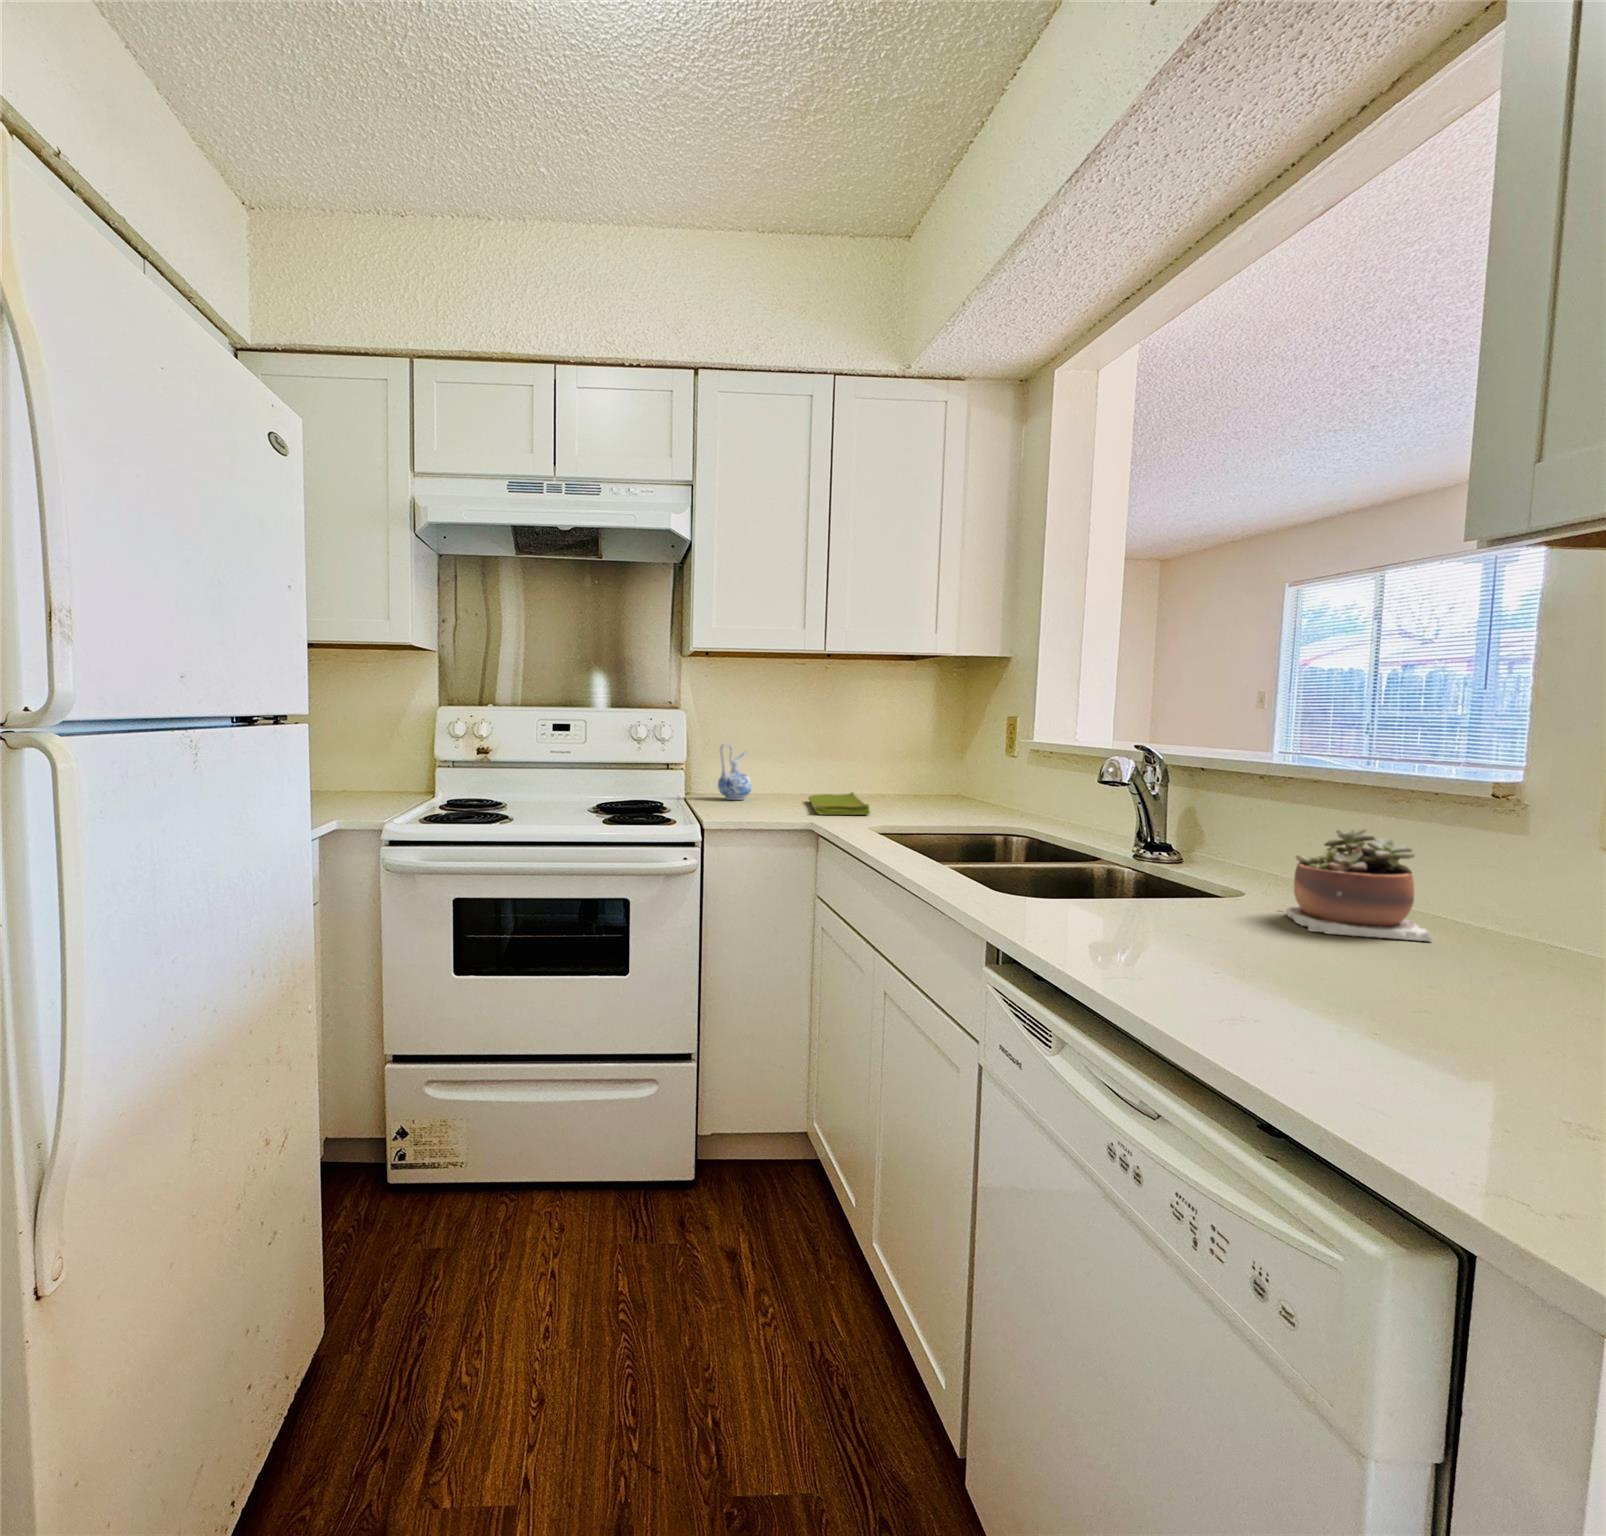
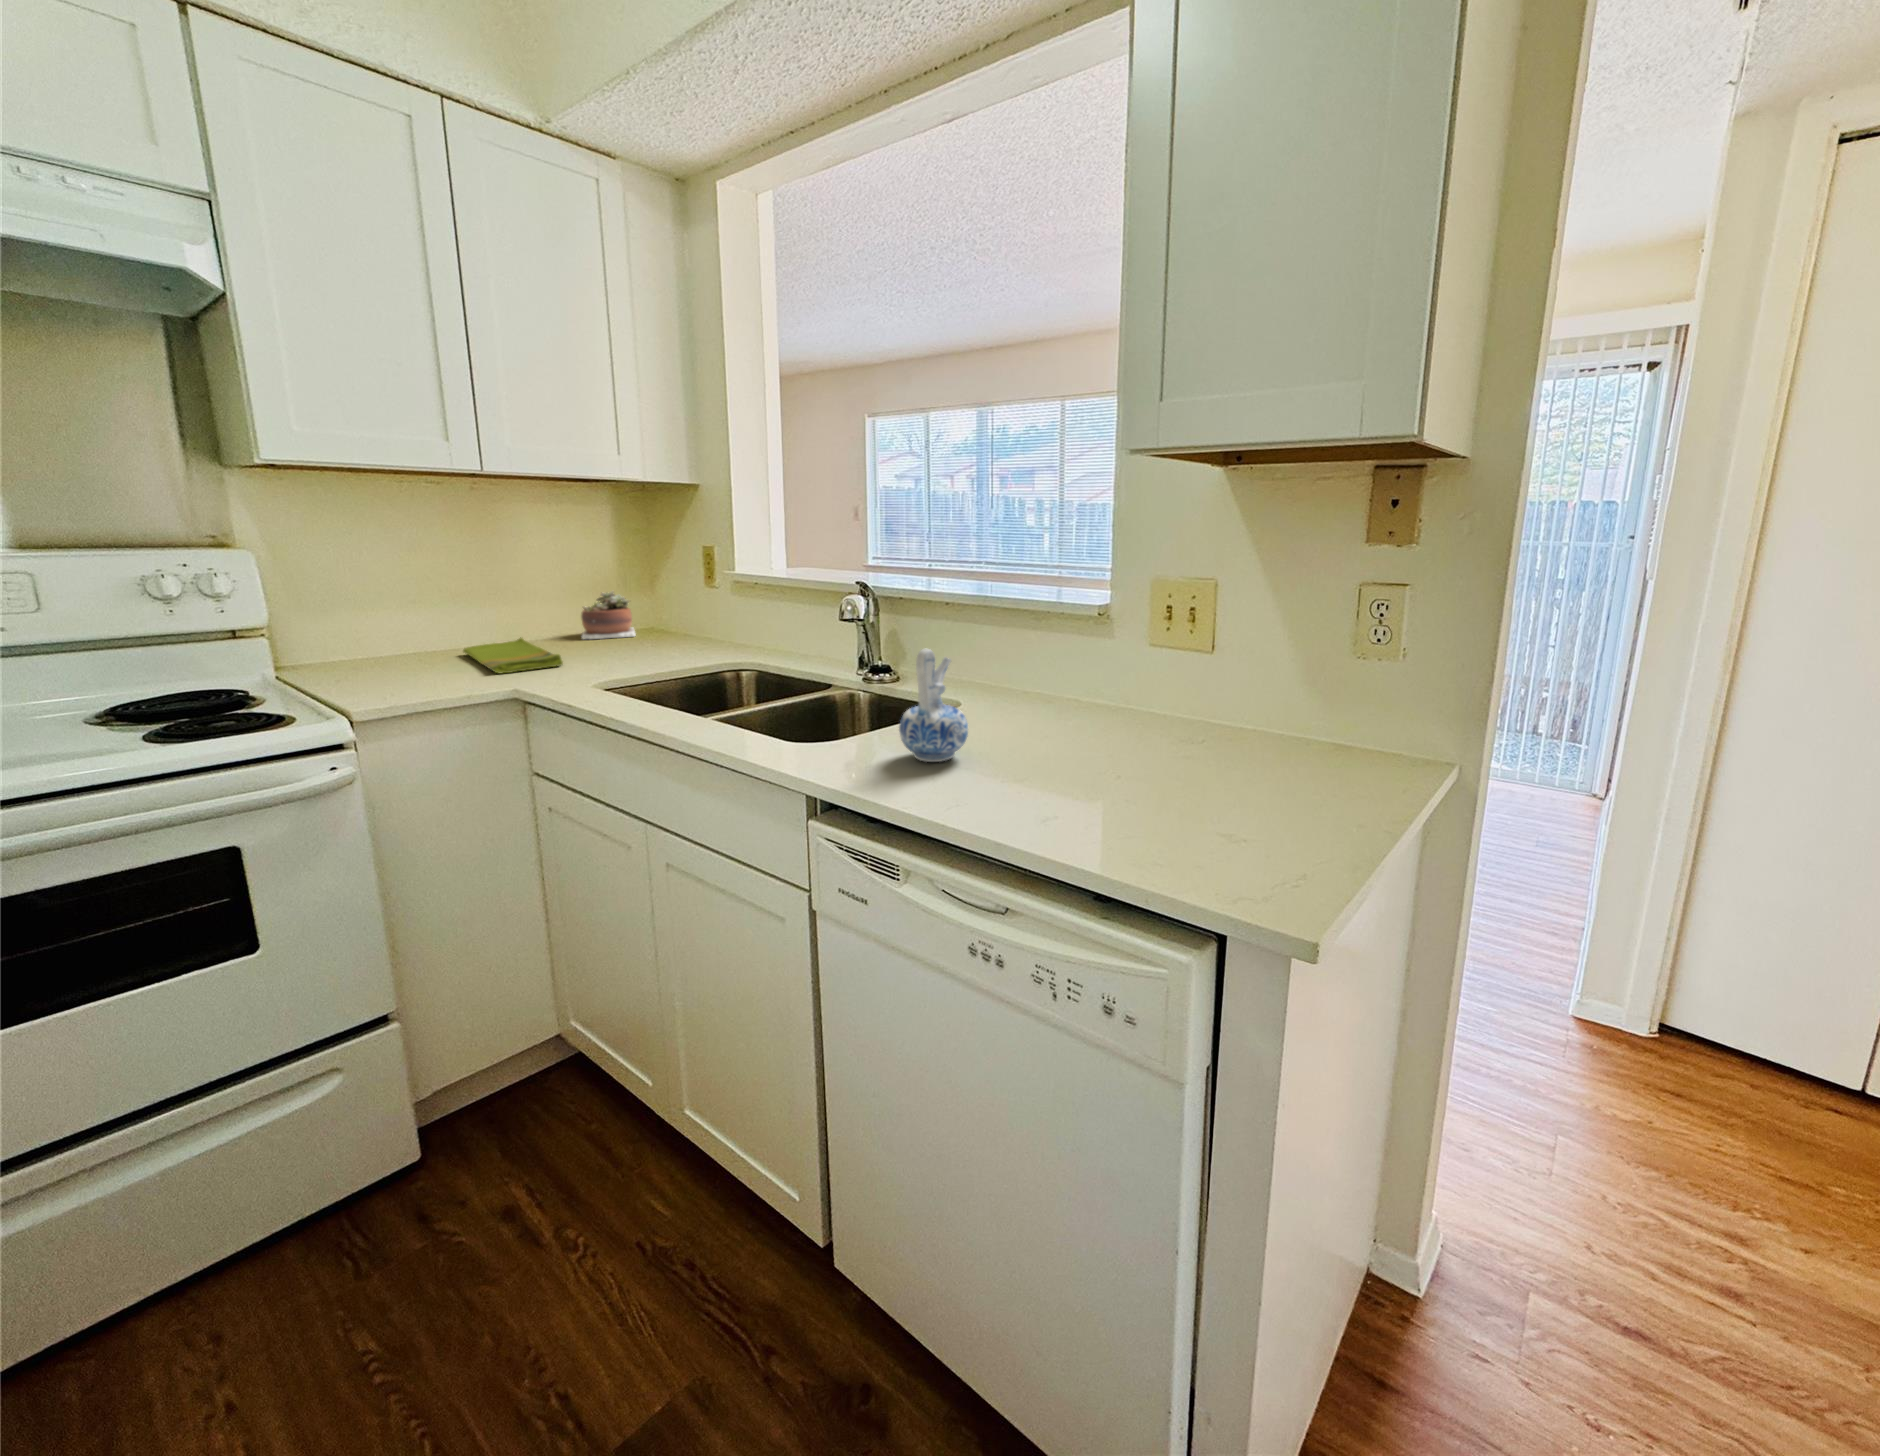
ceramic pitcher: present [718,743,752,800] -> present [899,649,968,762]
succulent plant: present [1285,828,1432,941] -> present [581,591,635,639]

